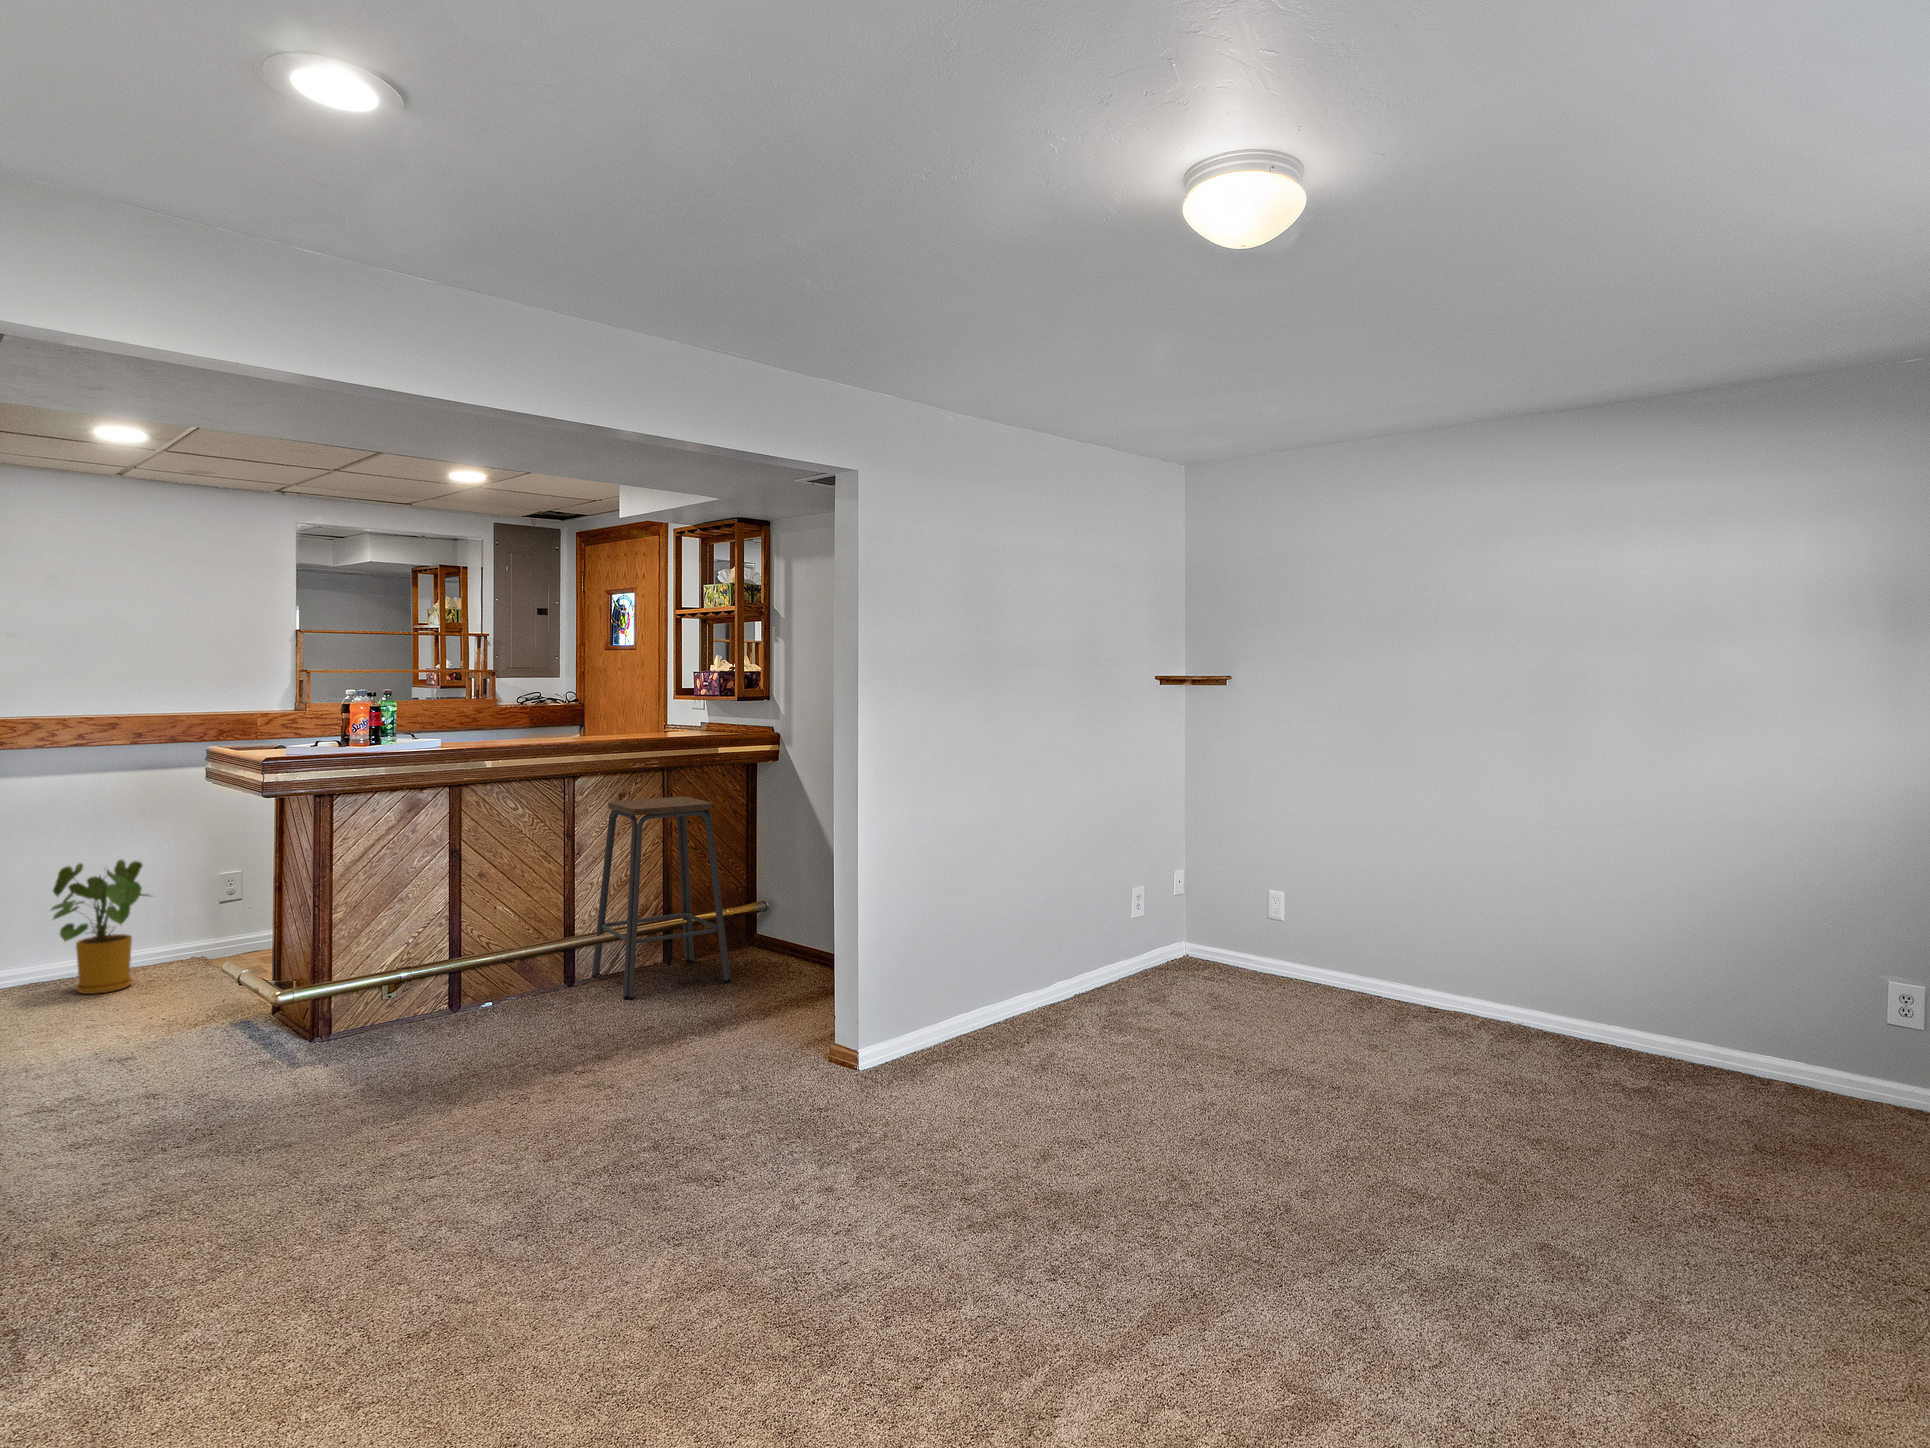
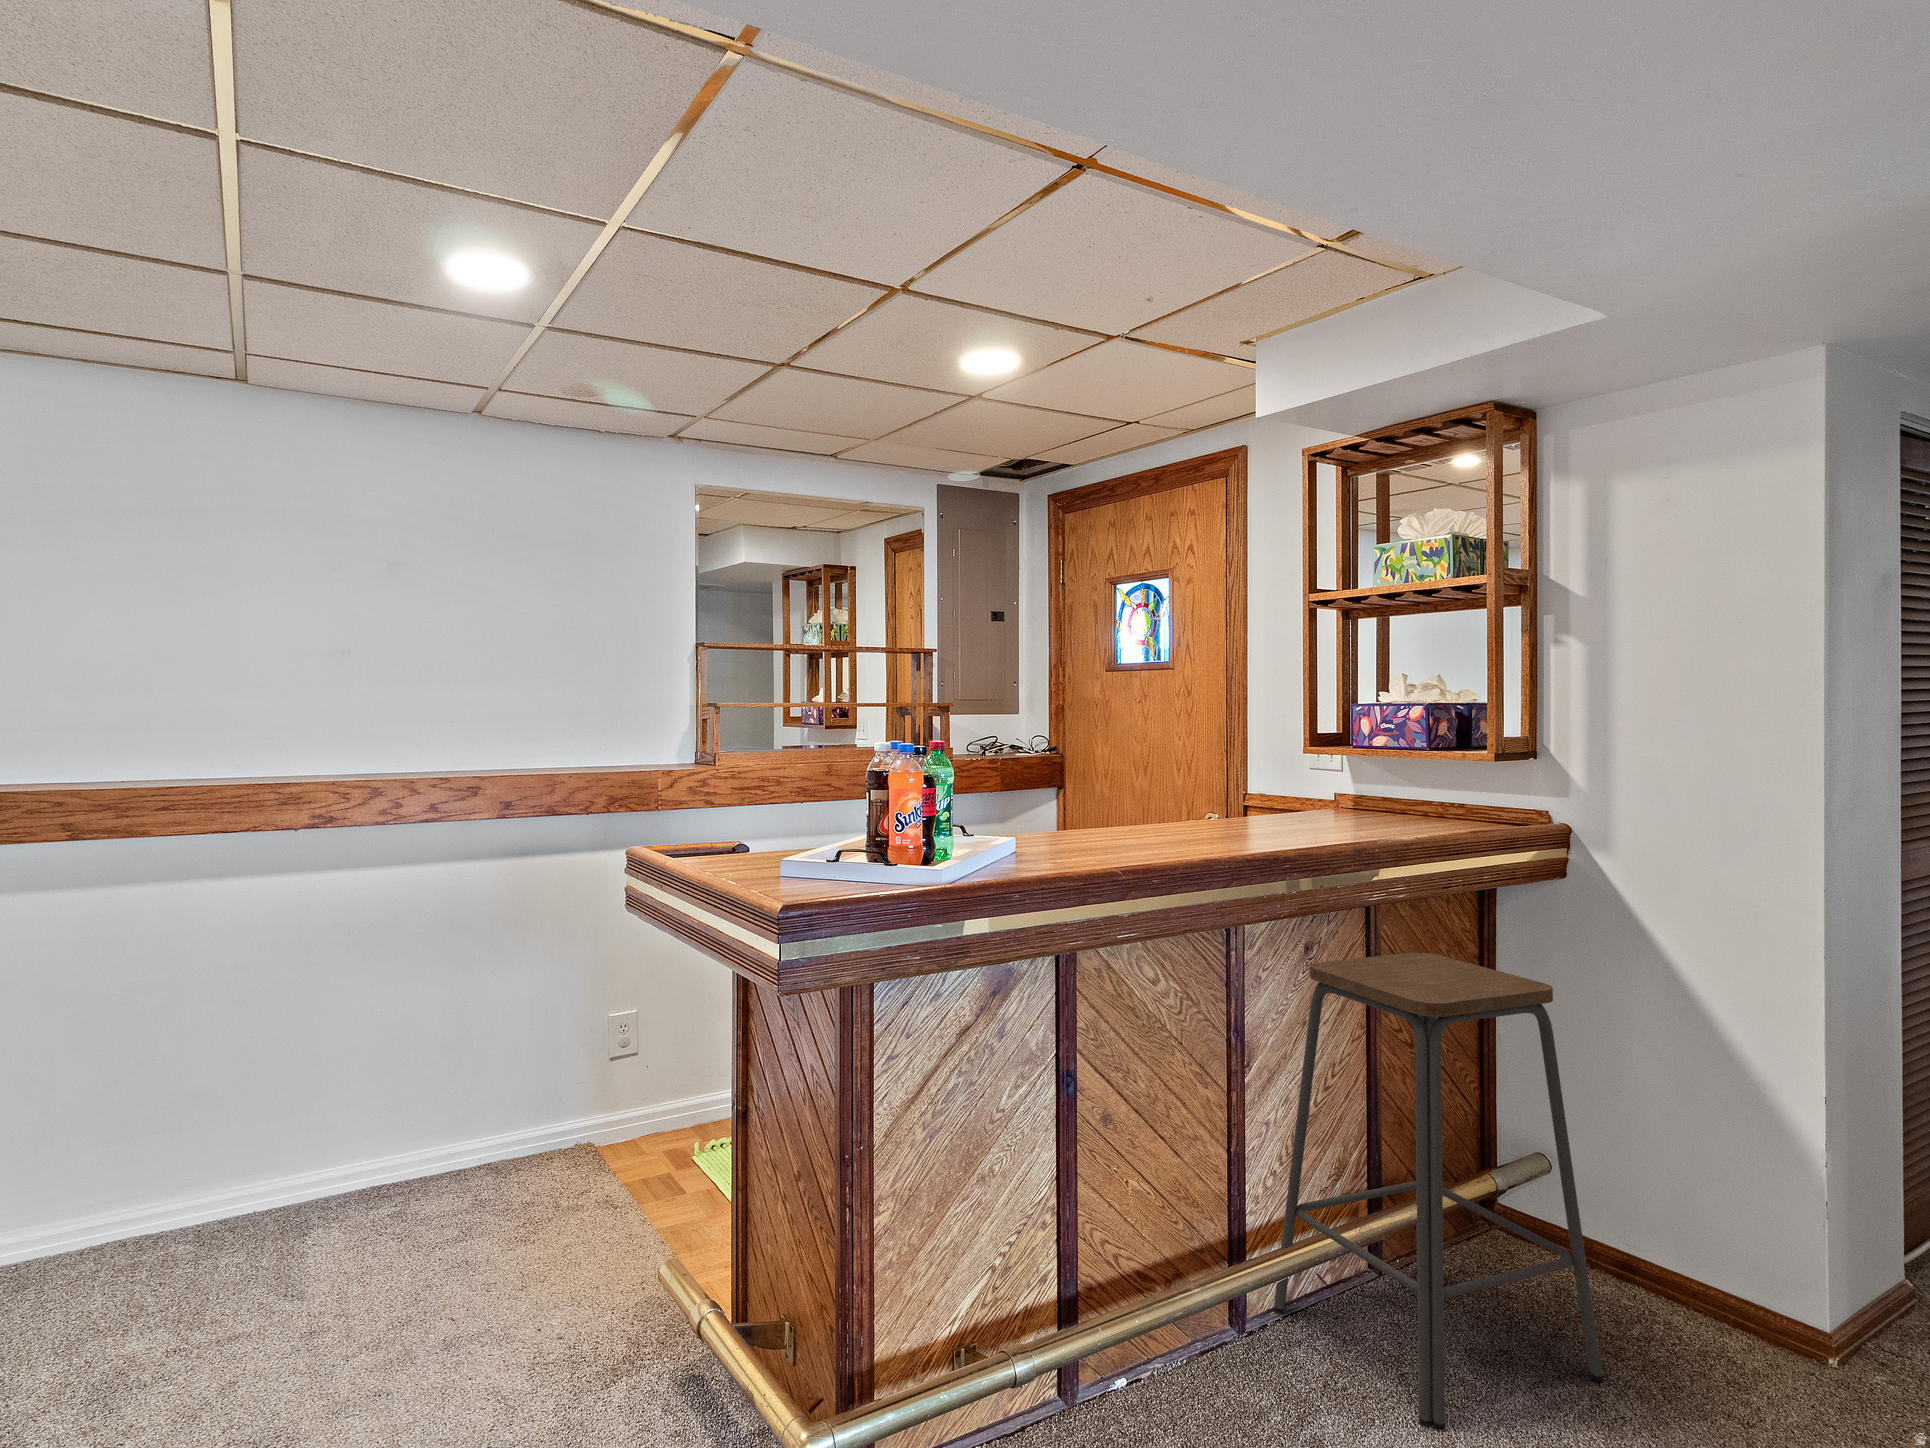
house plant: present [51,860,149,994] -> none [380,1004,537,1245]

